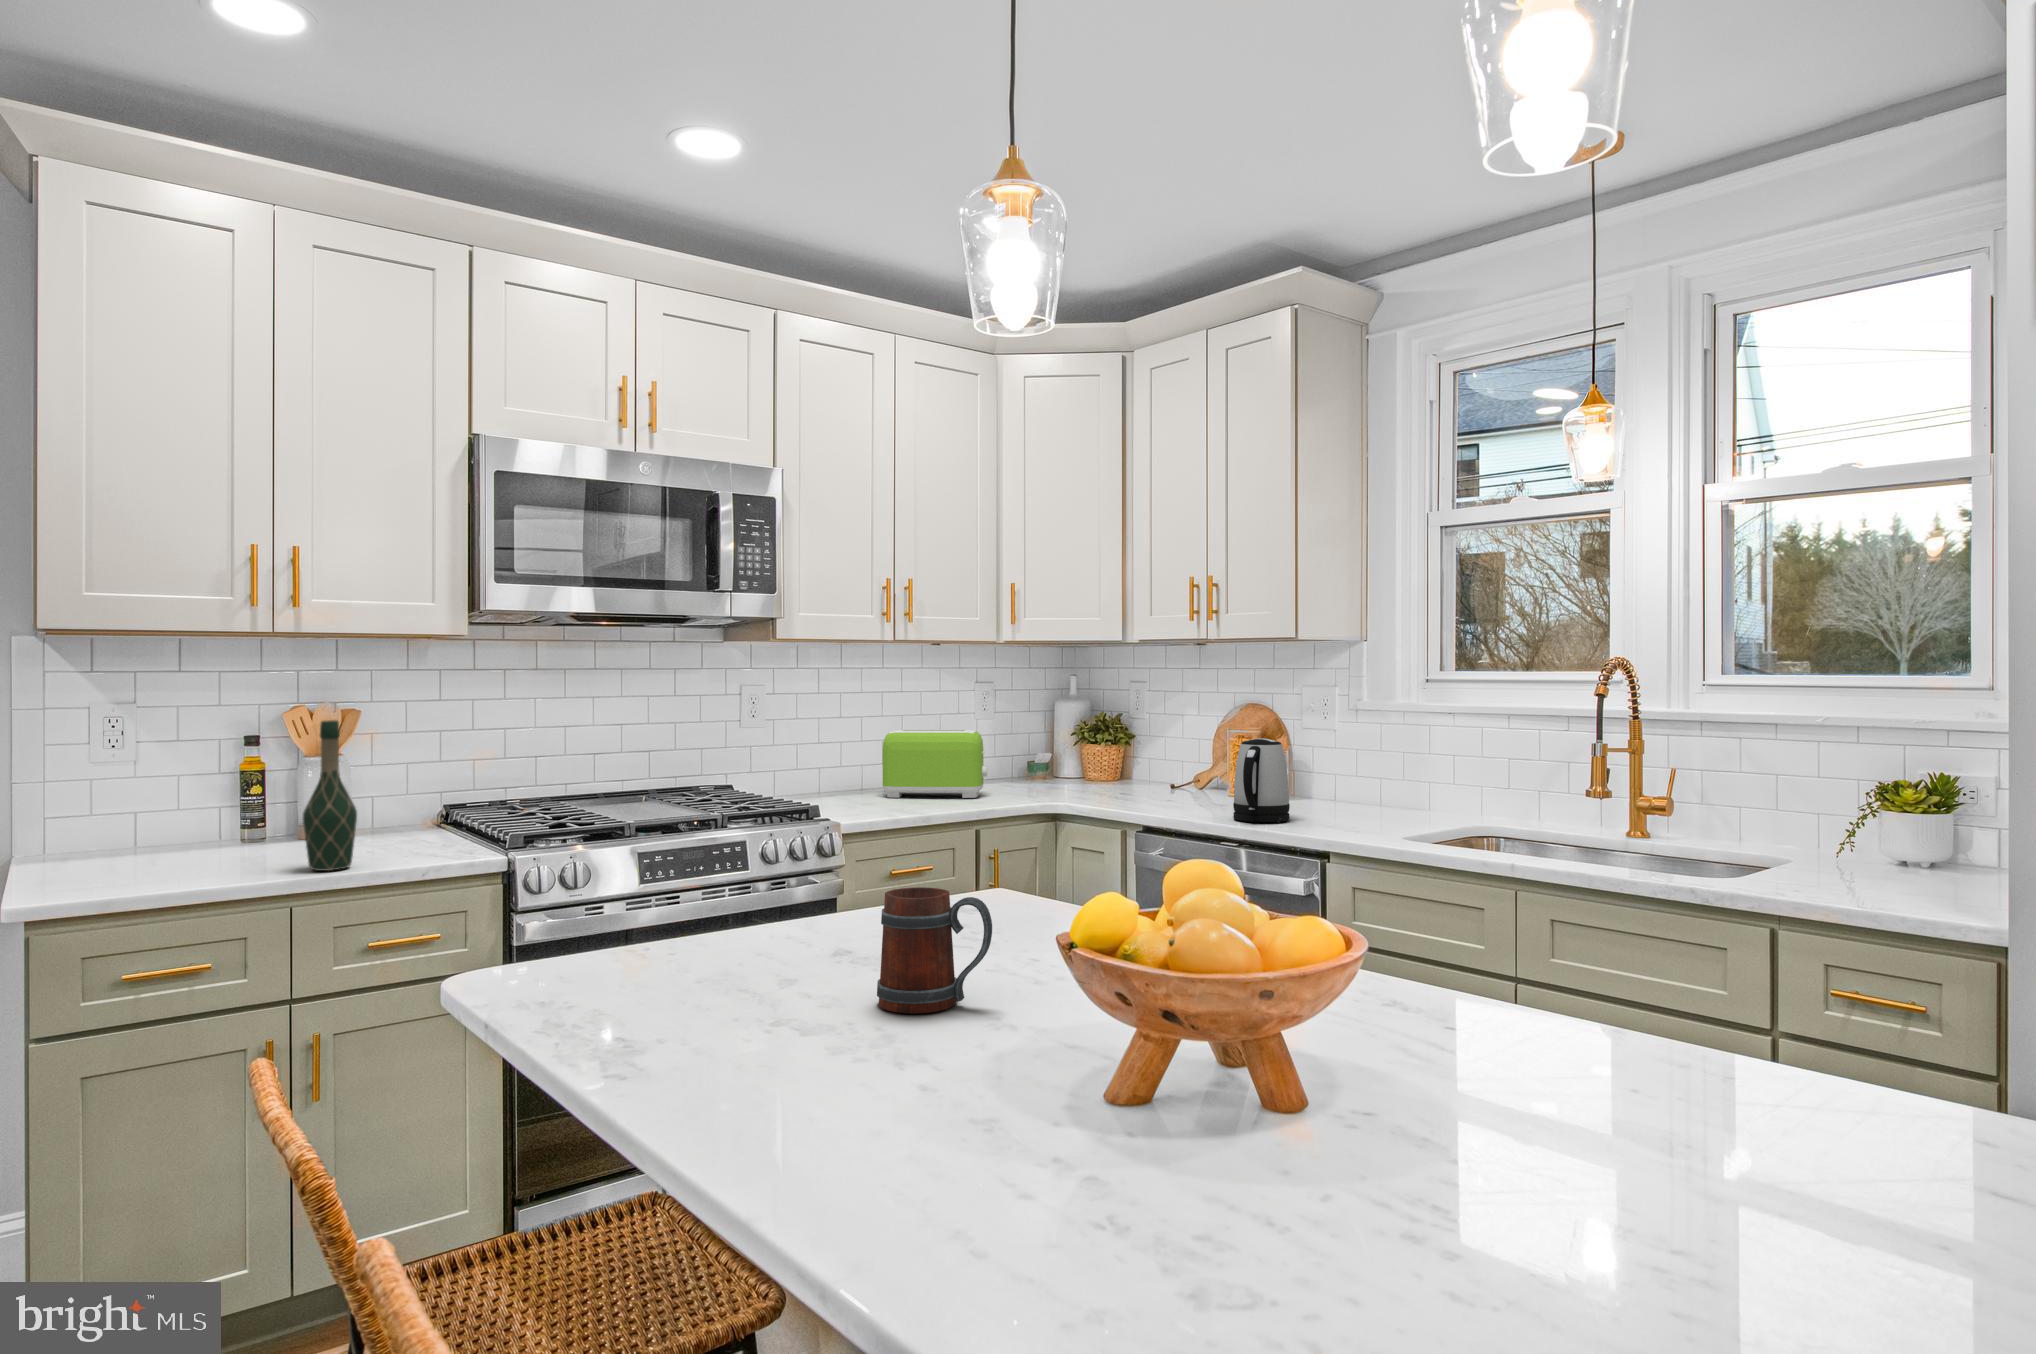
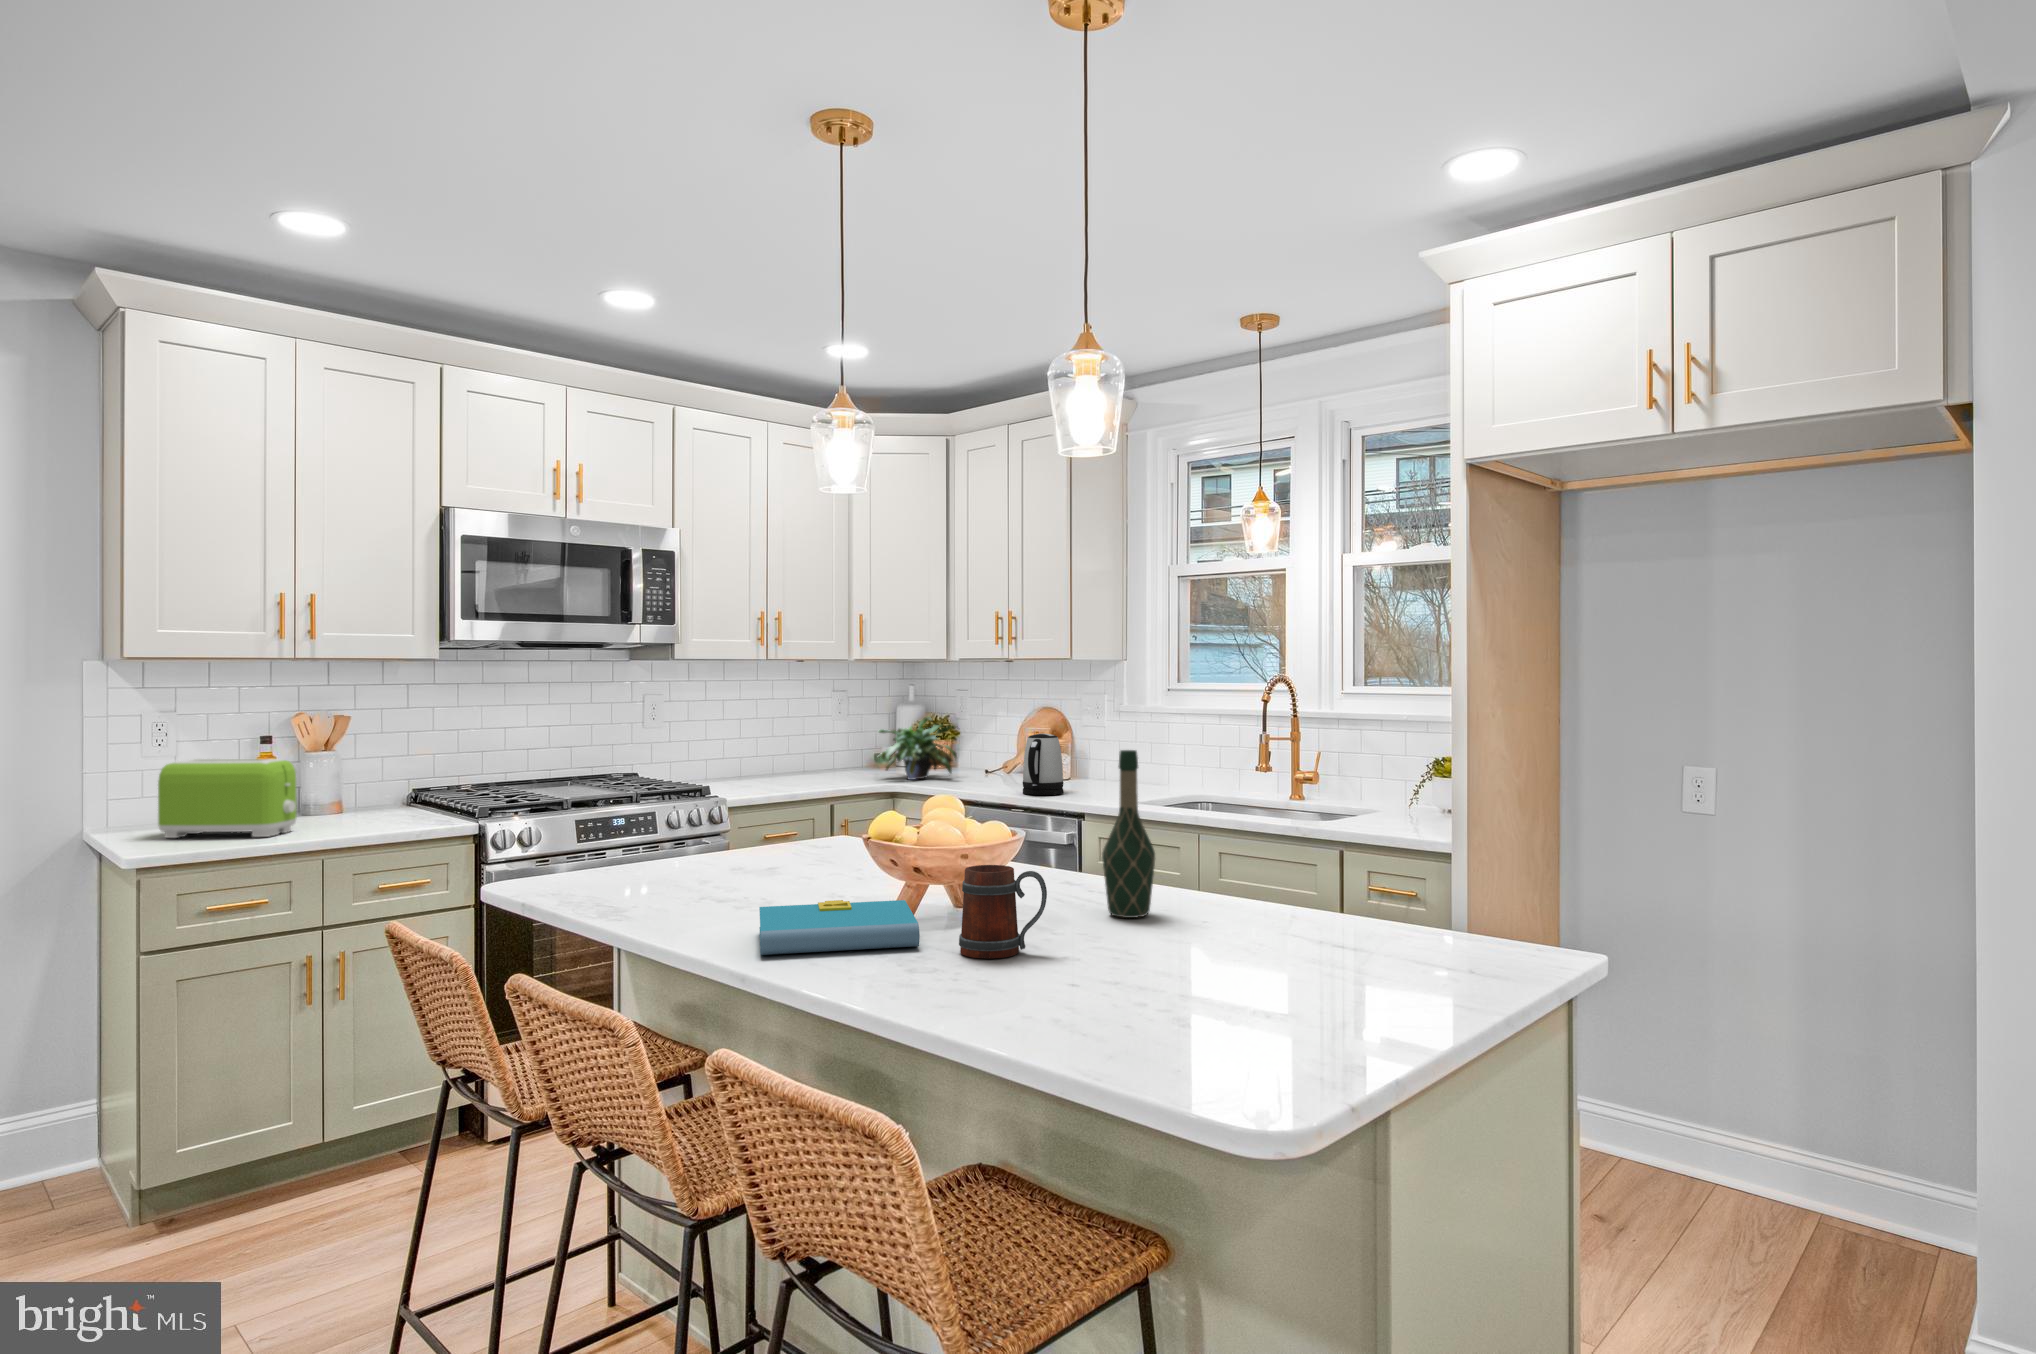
potted plant: none [1035,715,1141,796] -> present [878,717,957,780]
wine bottle: present [303,720,357,871] -> present [1102,750,1155,918]
toaster: present [883,730,987,798] -> present [158,759,296,838]
mug: present [877,887,992,1014] -> present [959,865,1047,959]
book: none [858,1074,1195,1224] -> present [759,900,920,955]

